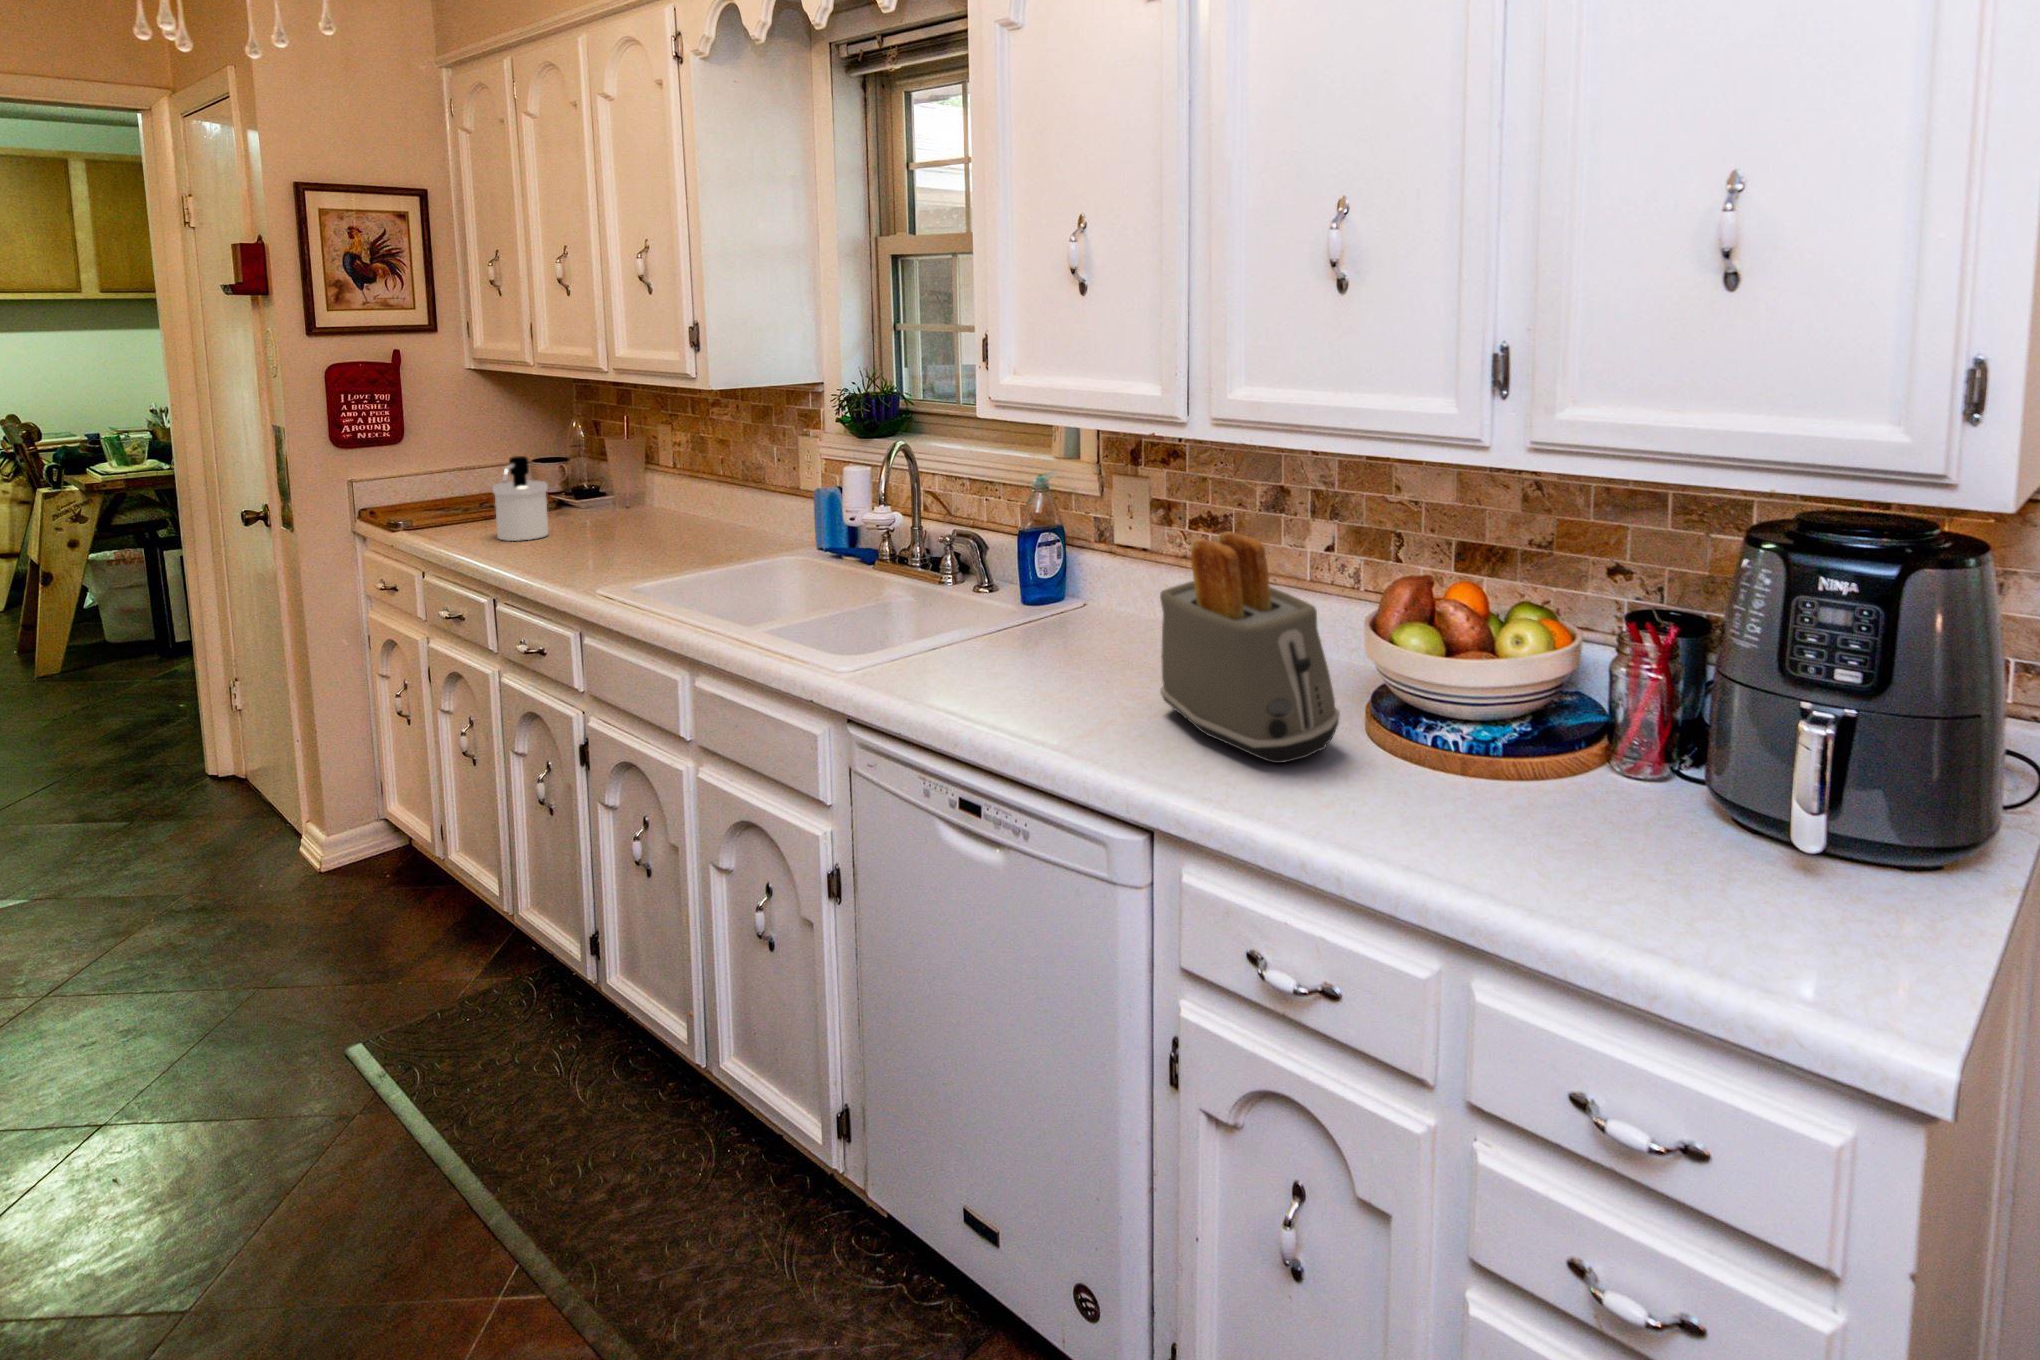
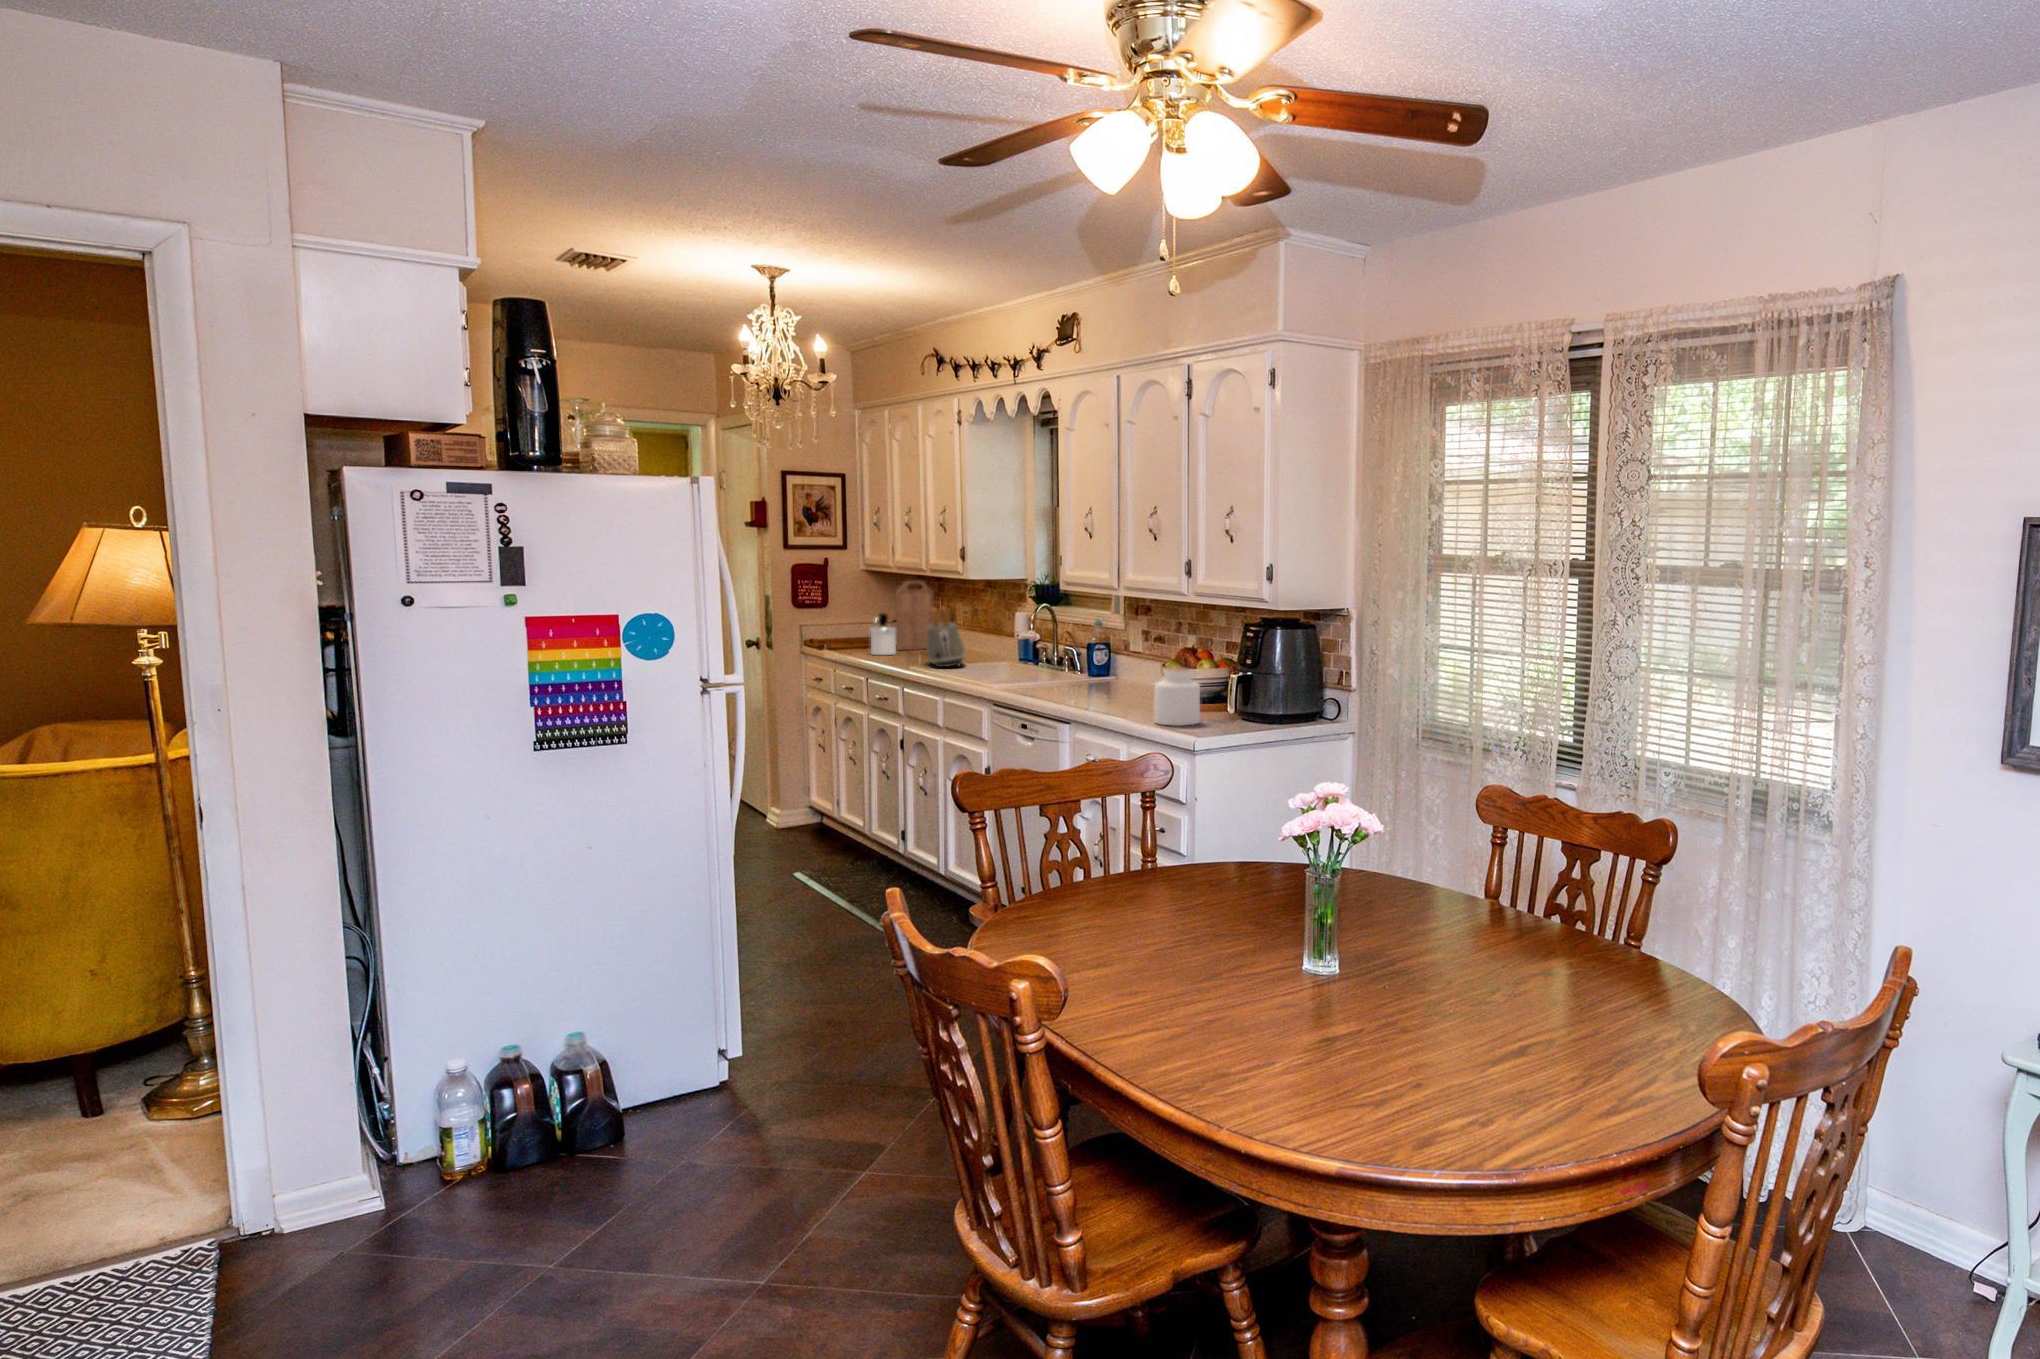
cutting board: none [540,387,617,522] -> present [896,581,934,650]
toaster: present [1160,531,1340,763] -> present [927,607,965,667]
jar: none [1529,687,1693,907] -> present [1154,667,1200,726]

